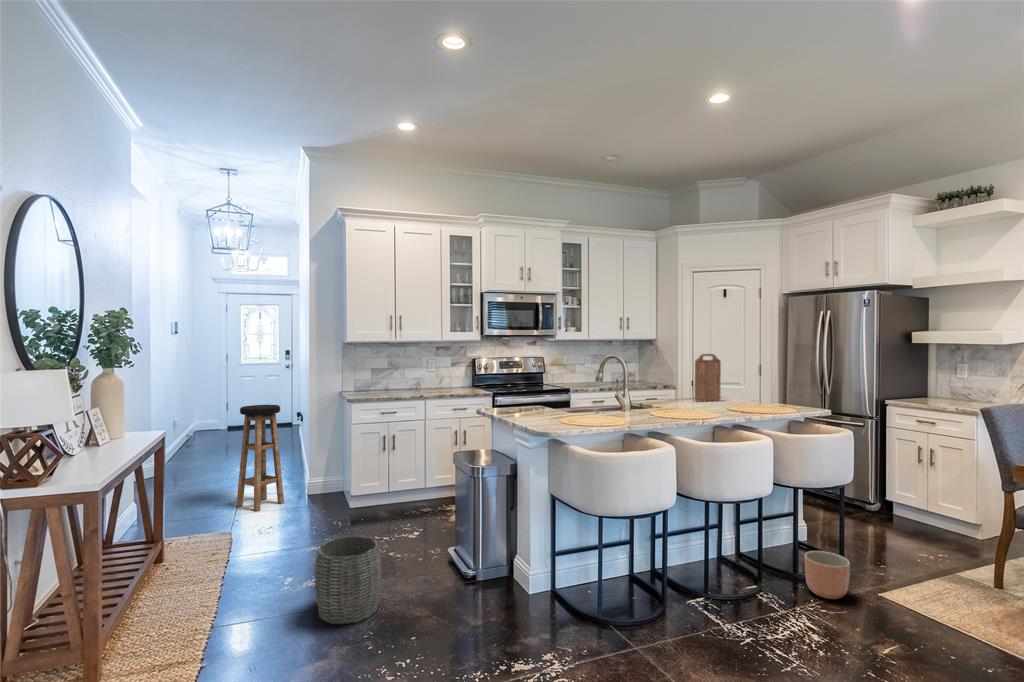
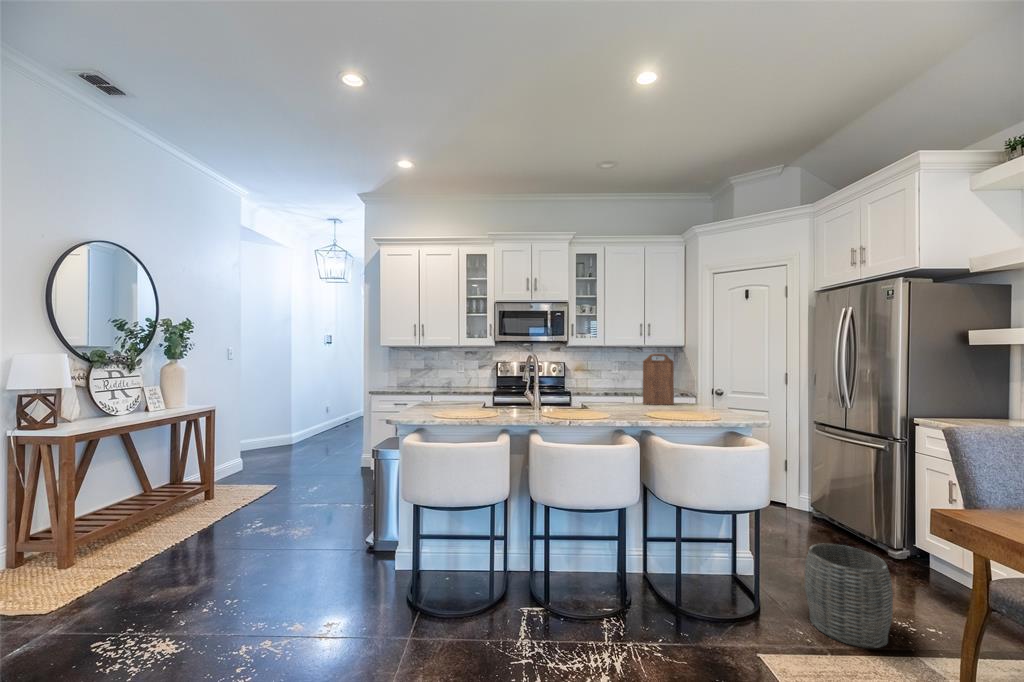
bar stool: present [236,405,284,511] -> none [303,393,335,474]
woven basket: present [315,536,381,624] -> present [805,544,893,648]
planter: present [804,551,850,599] -> none [659,582,710,646]

